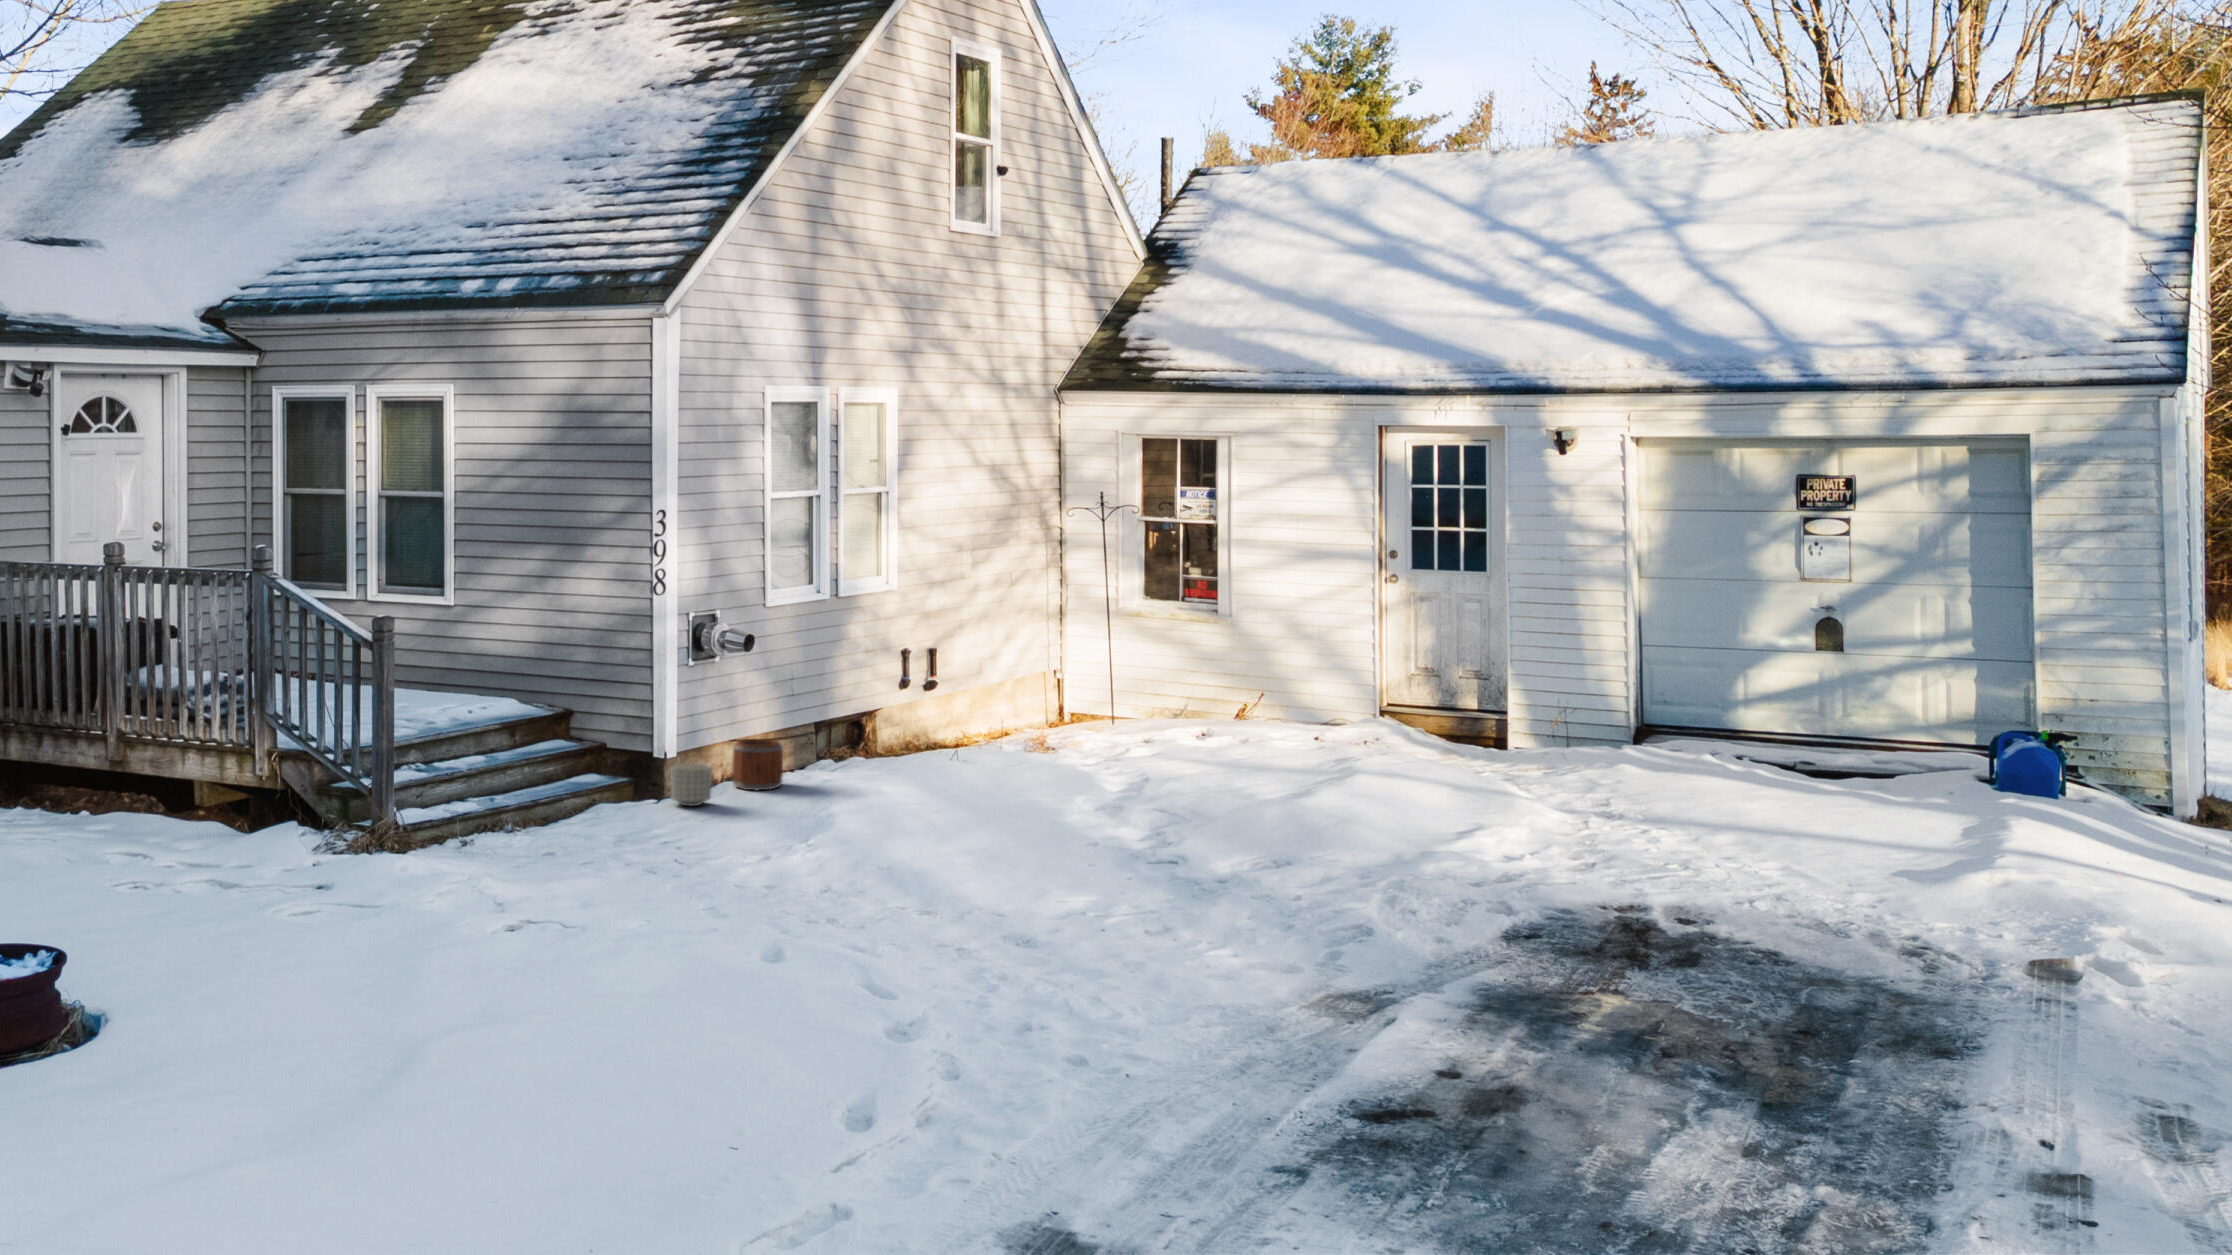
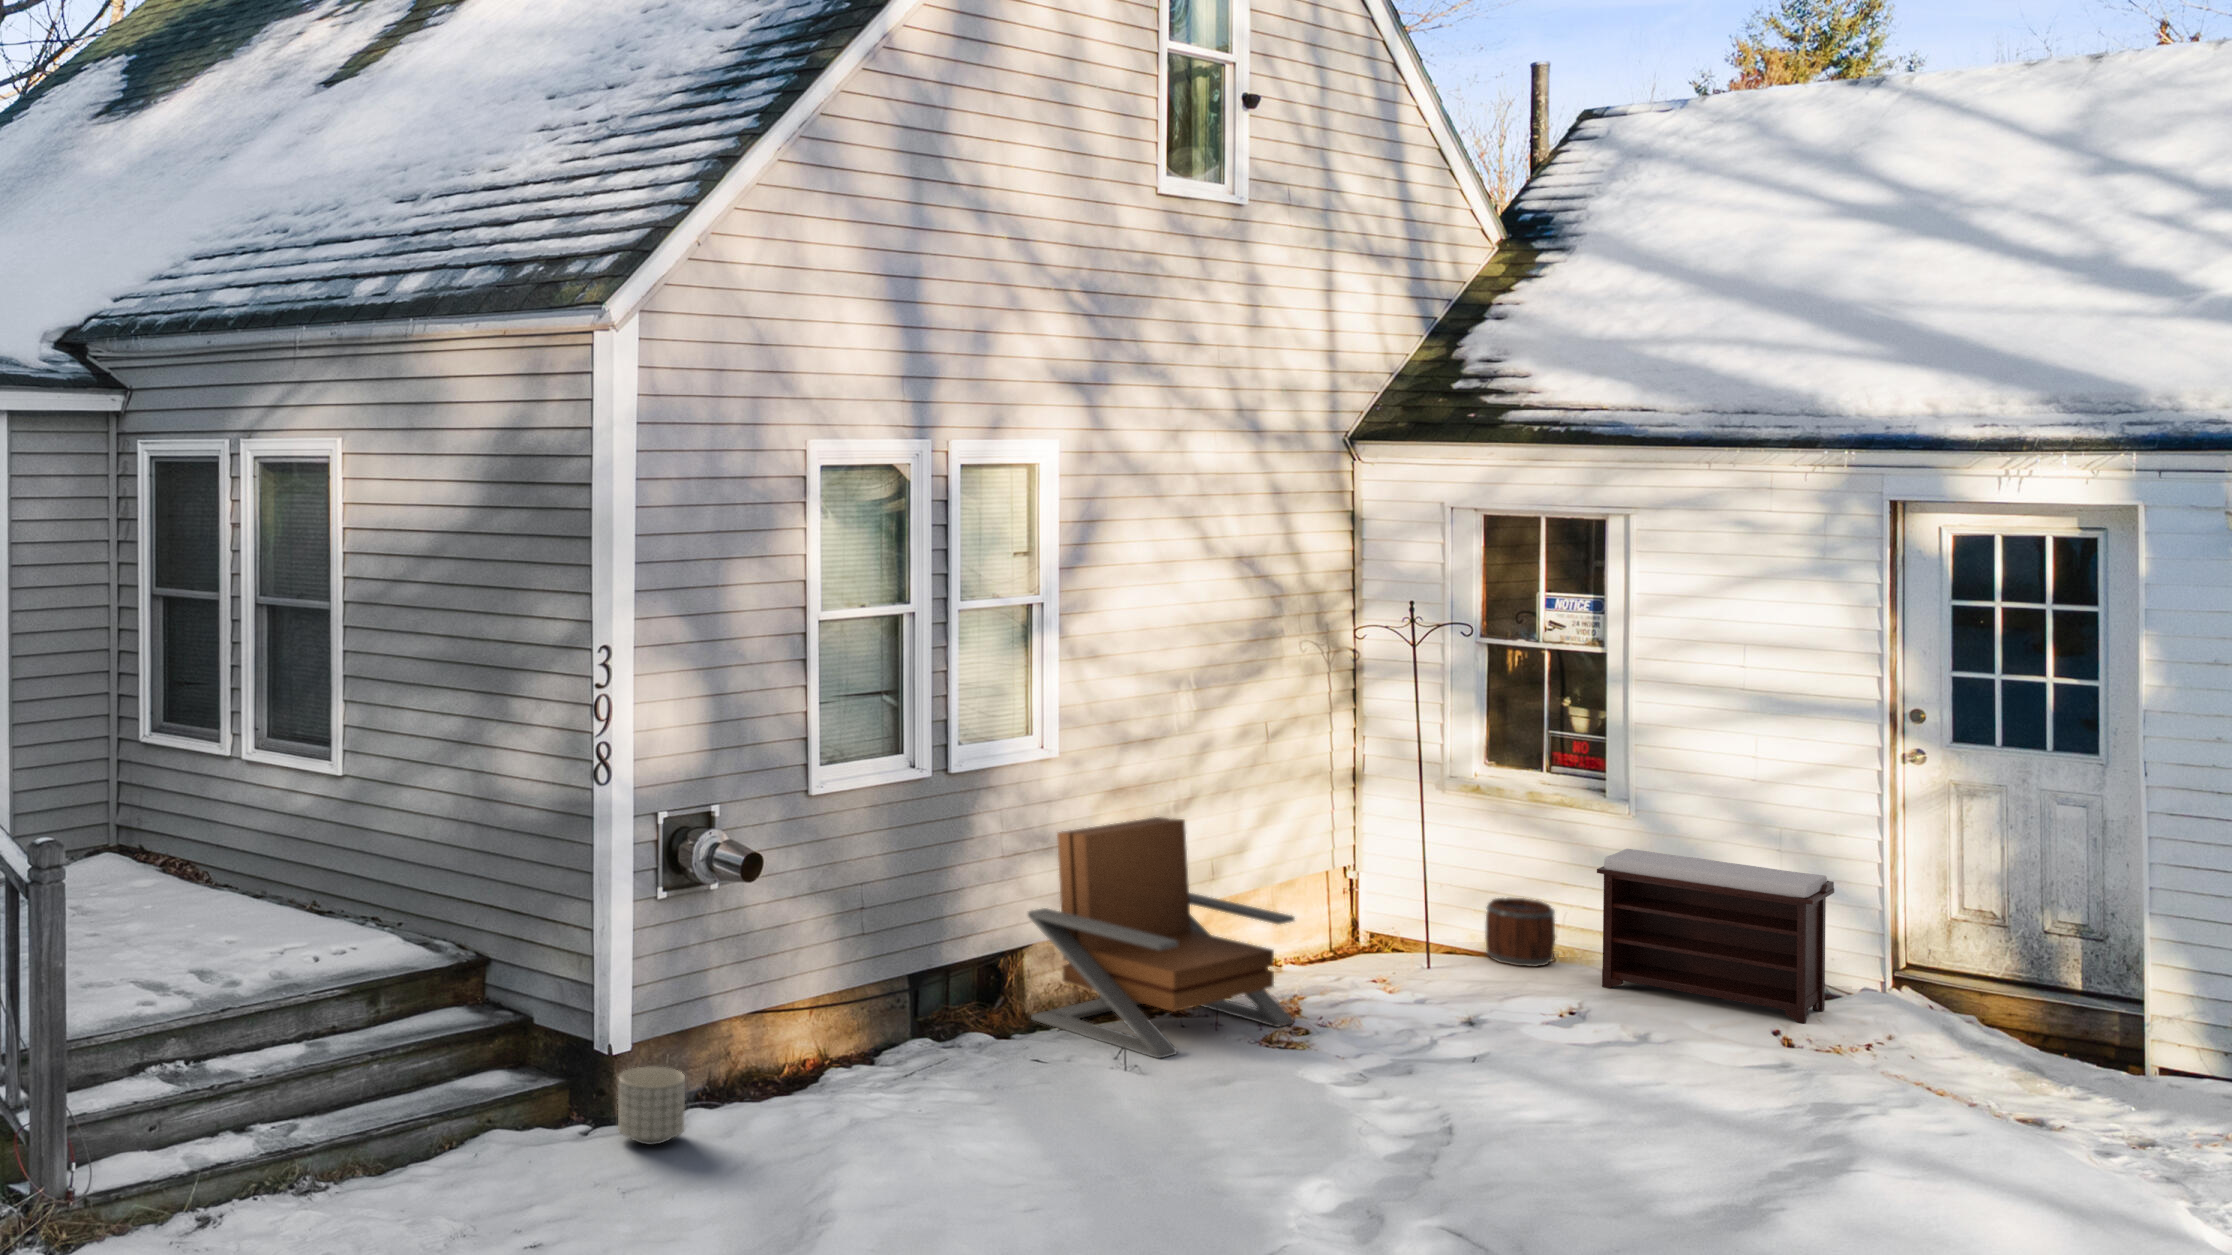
lounge chair: none [880,627,1040,764] -> present [1028,817,1294,1059]
bench: none [1211,643,1345,737] -> present [1597,849,1834,1023]
bucket: present [732,739,783,790] -> present [1485,898,1555,967]

